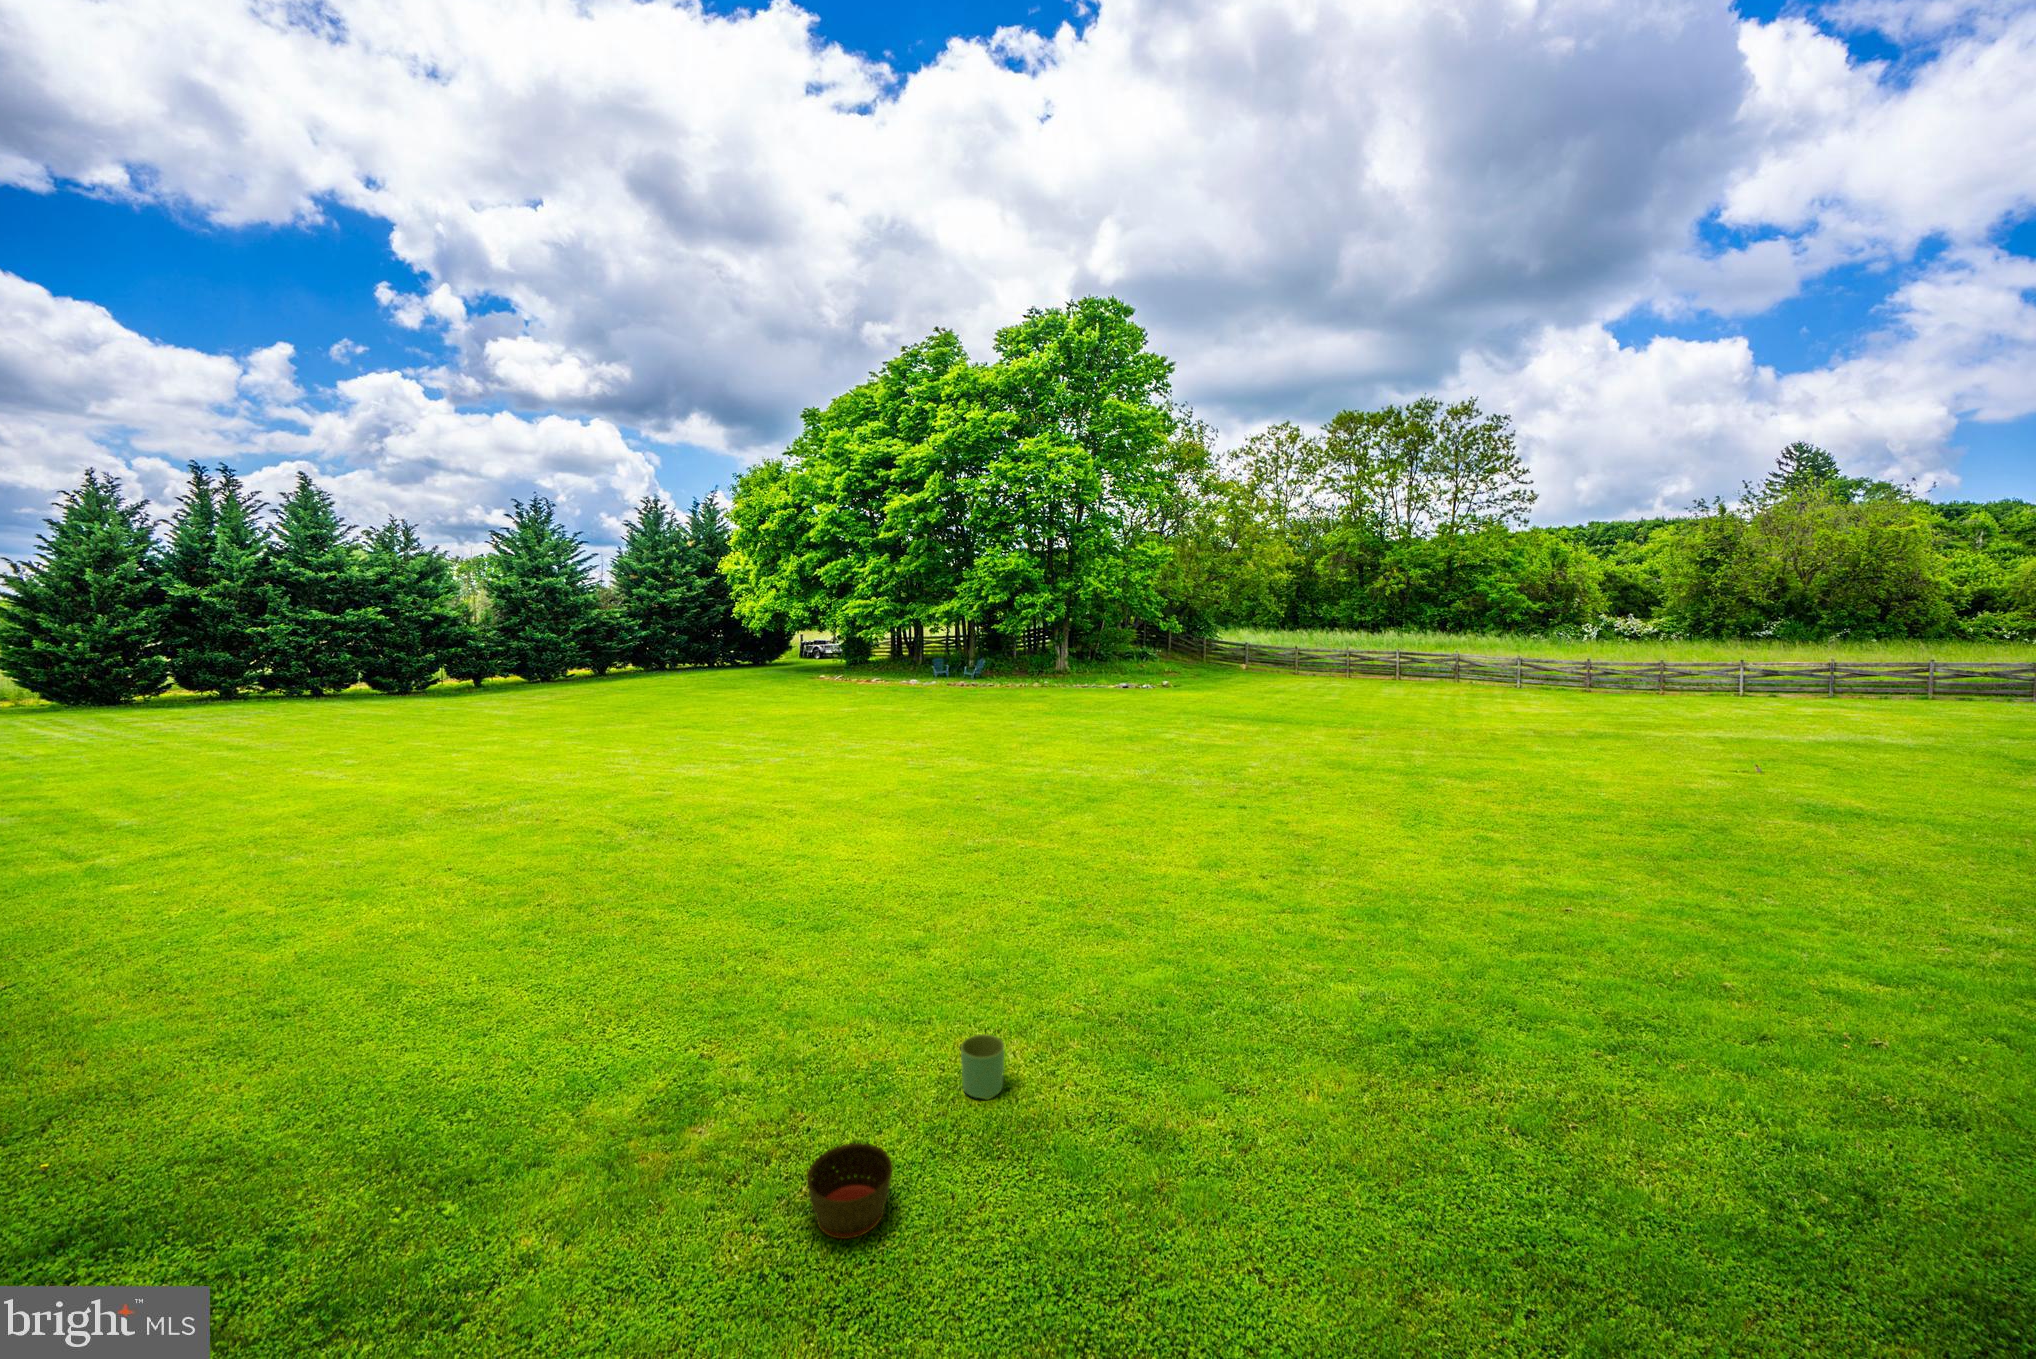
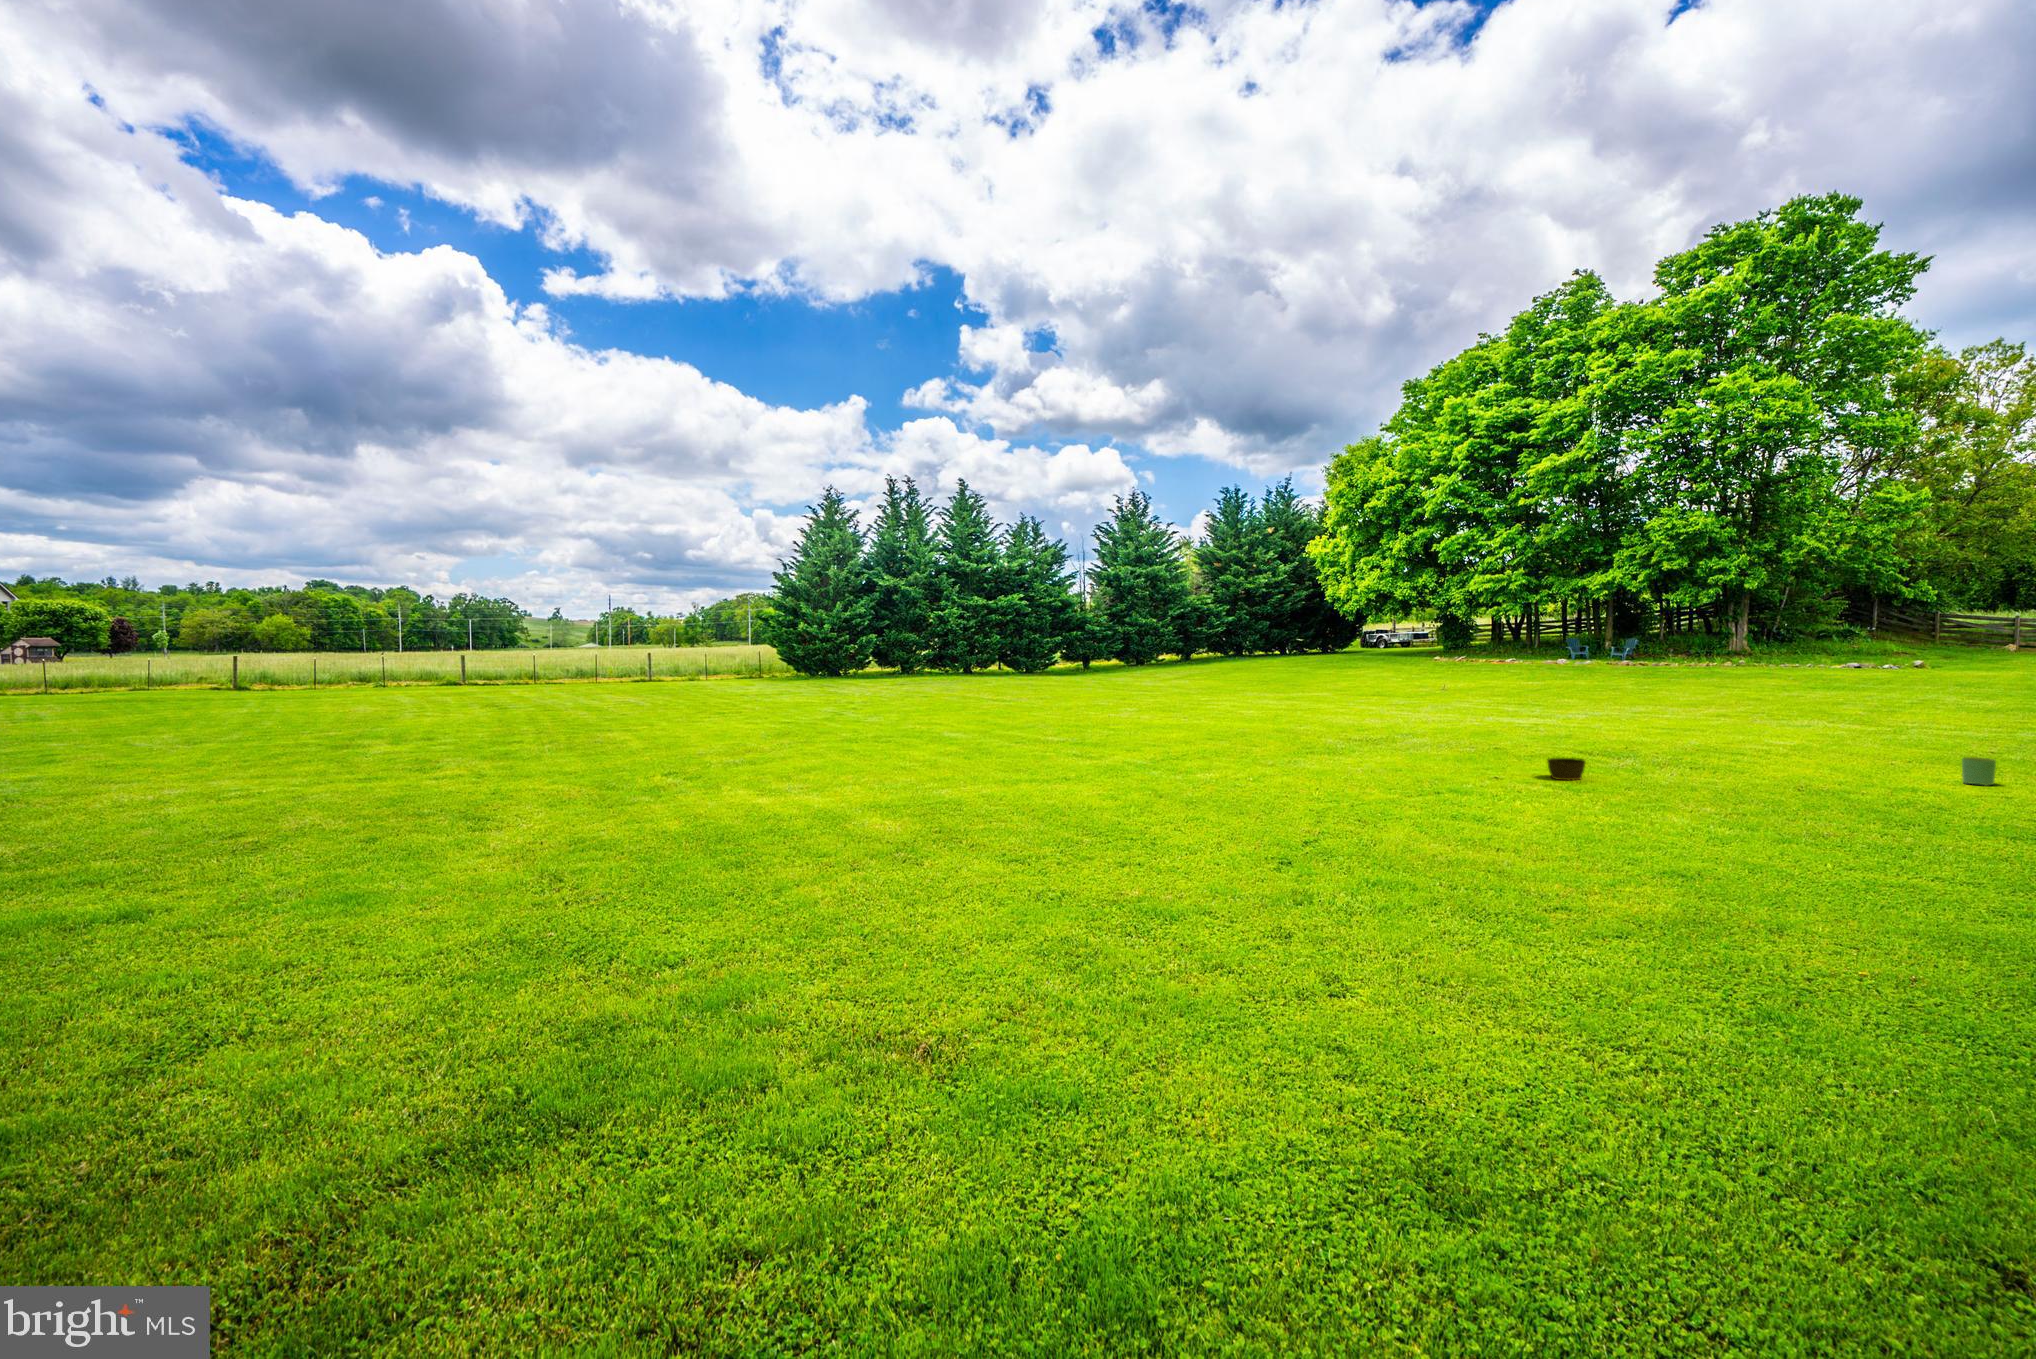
basket: present [806,1143,893,1239] -> present [1547,758,1585,780]

